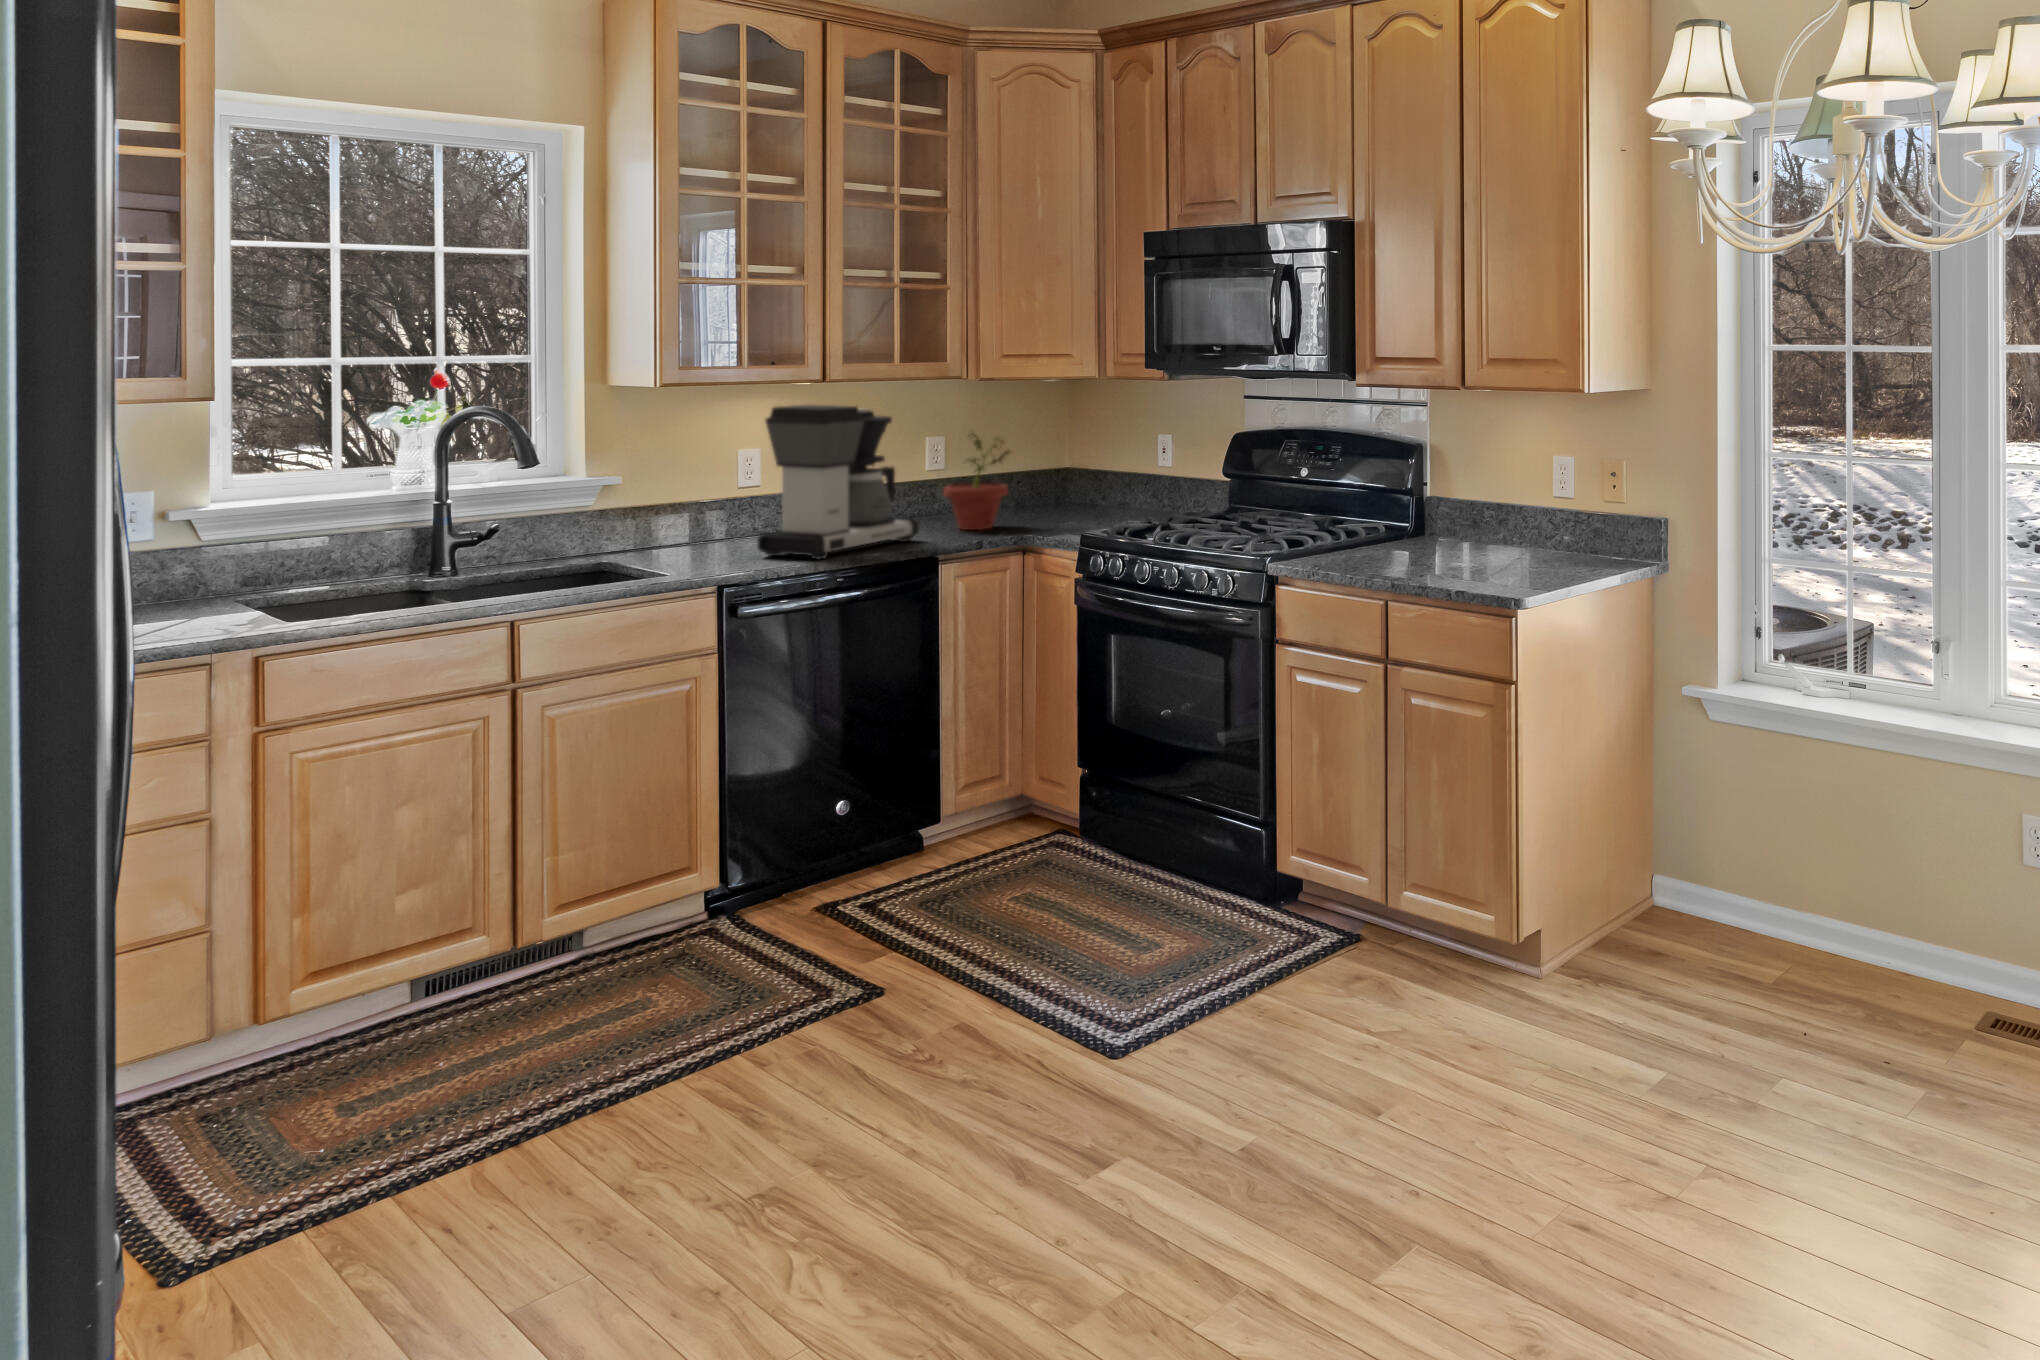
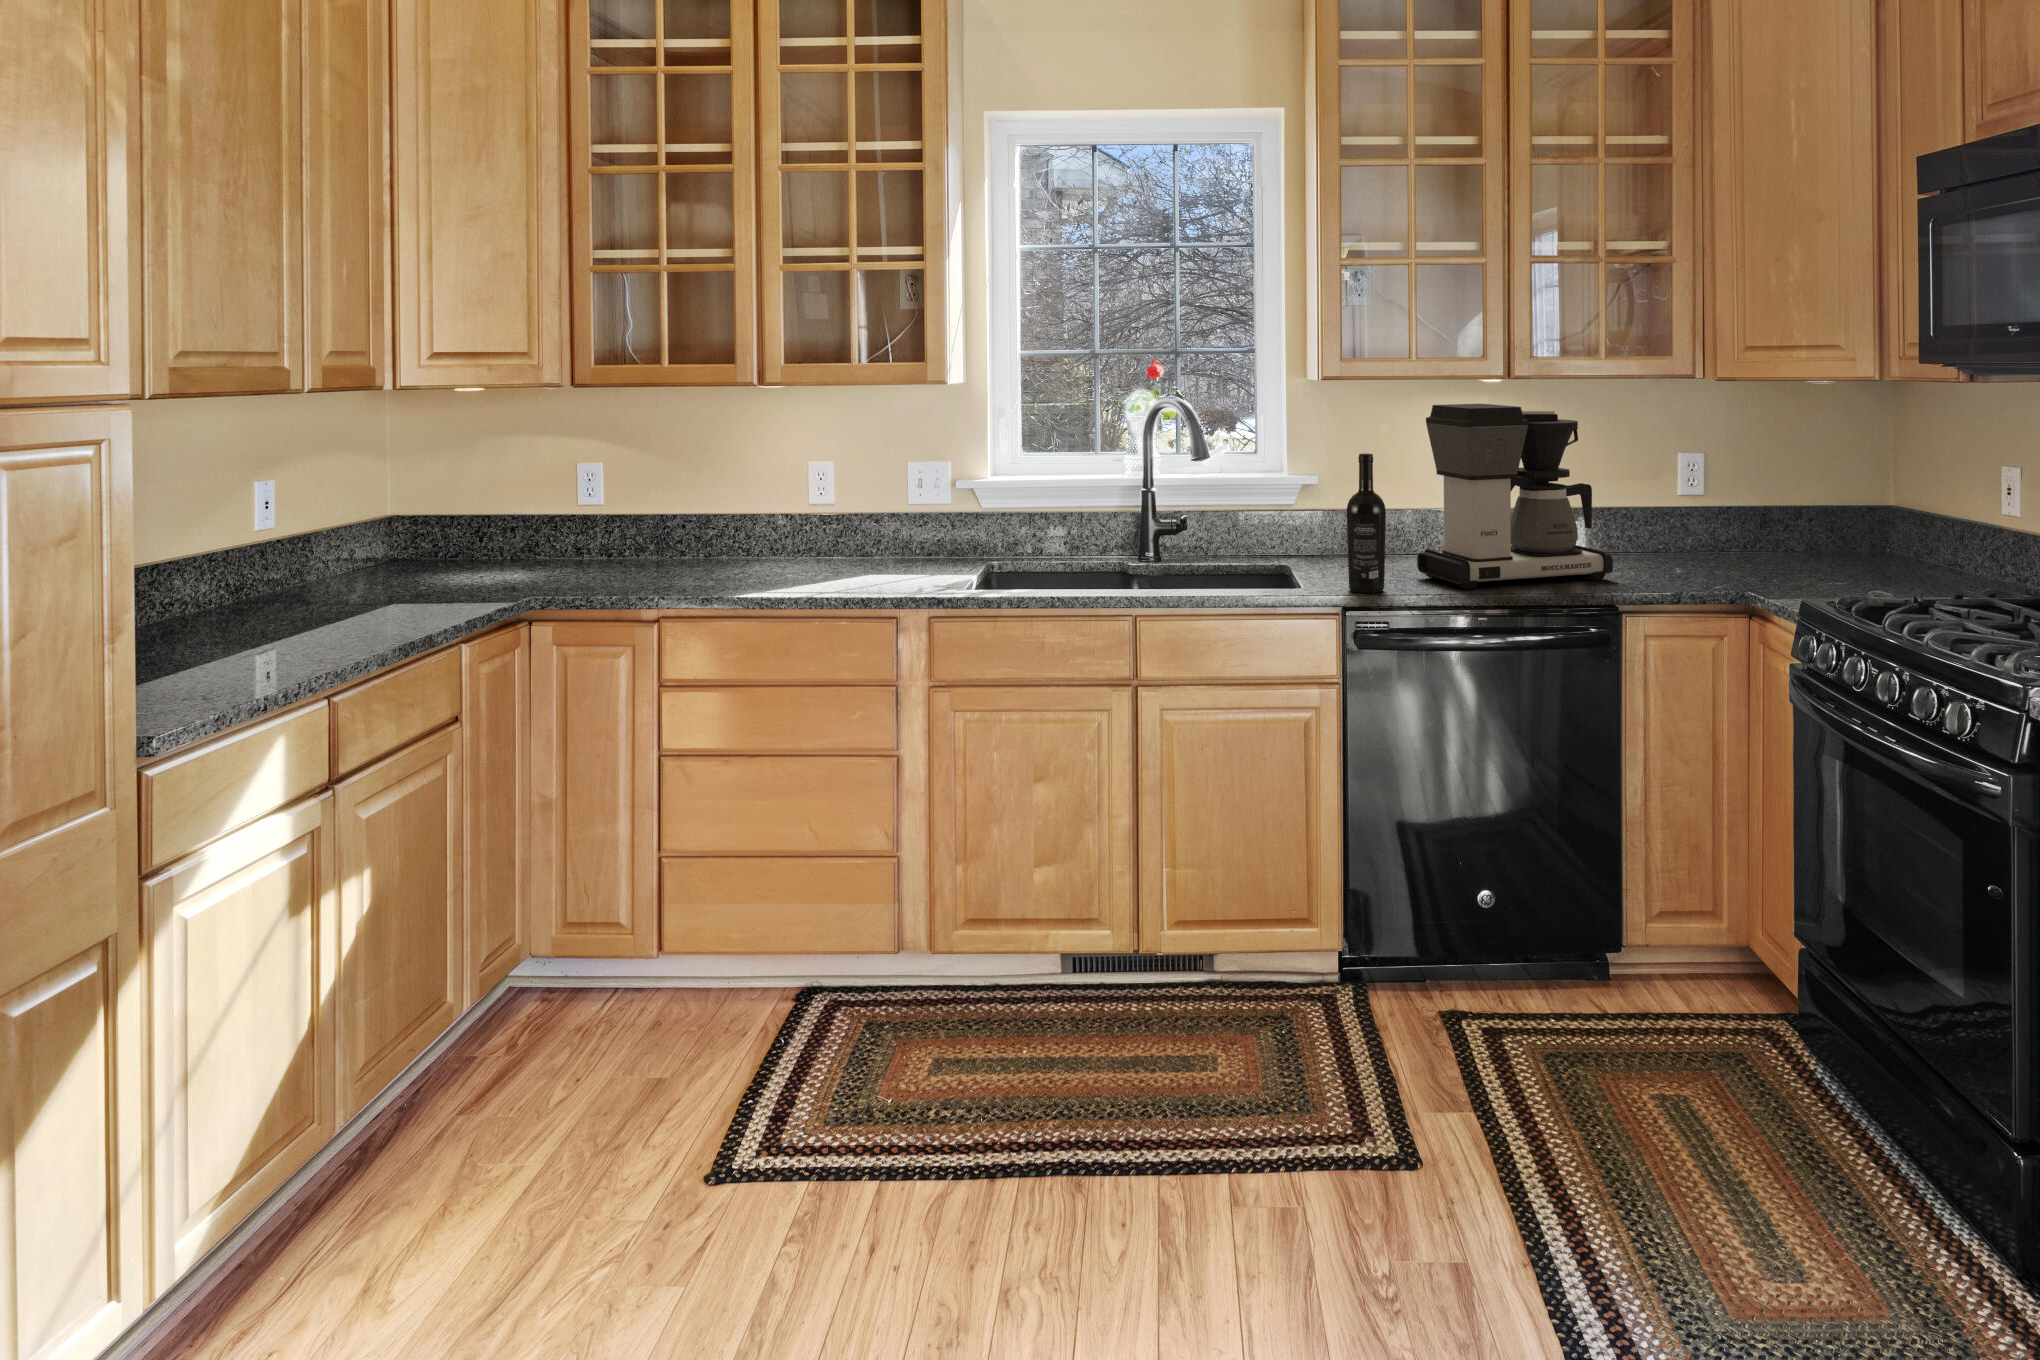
potted plant: present [943,432,1010,530] -> none [1666,444,1757,576]
wine bottle: none [717,451,756,573] -> present [1347,453,1386,593]

